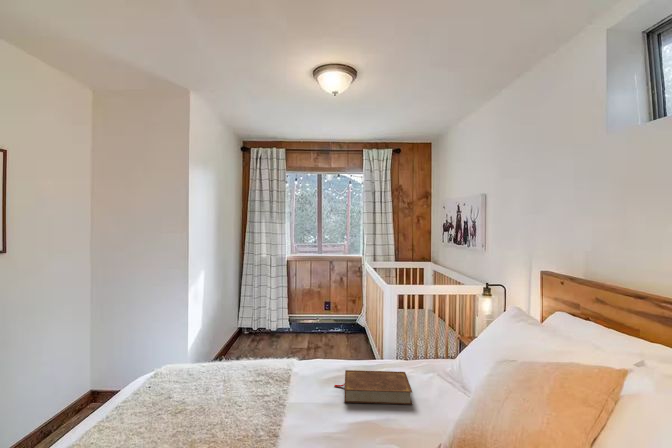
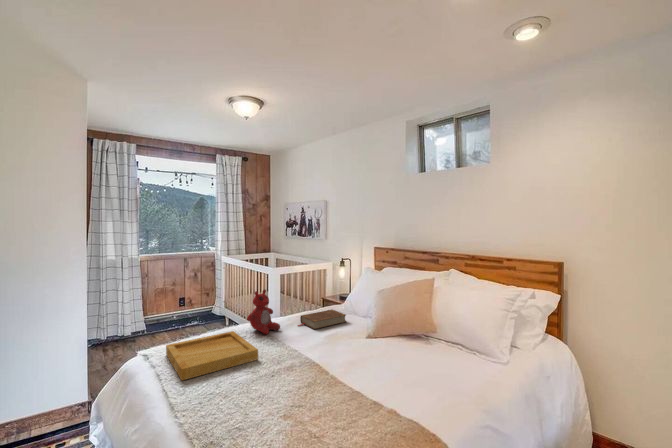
stuffed bear: none [263,320,309,388] -> present [247,290,280,334]
tray: none [101,369,239,433] -> present [166,331,258,380]

